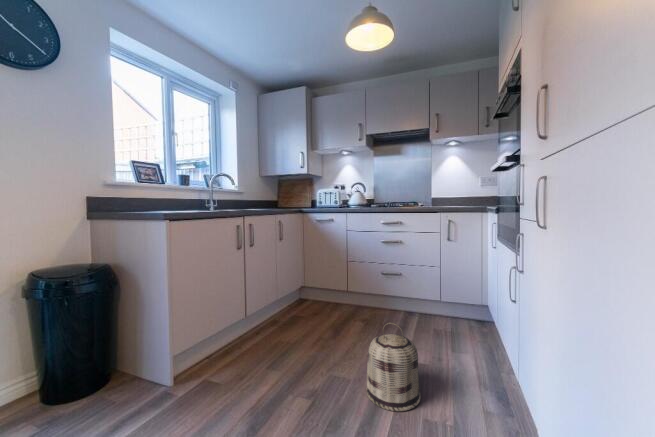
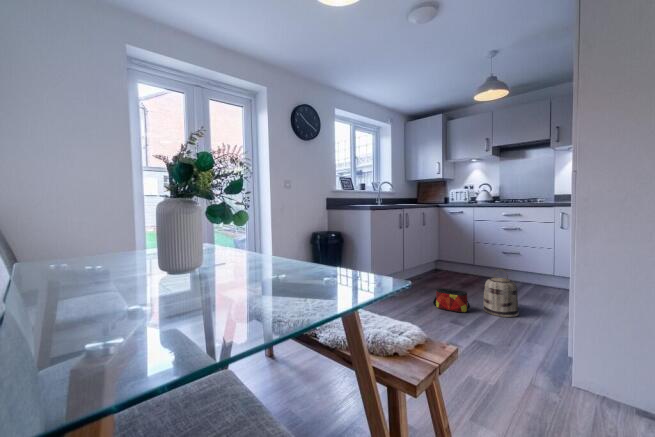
bag: none [283,364,346,416] -> present [433,288,470,313]

